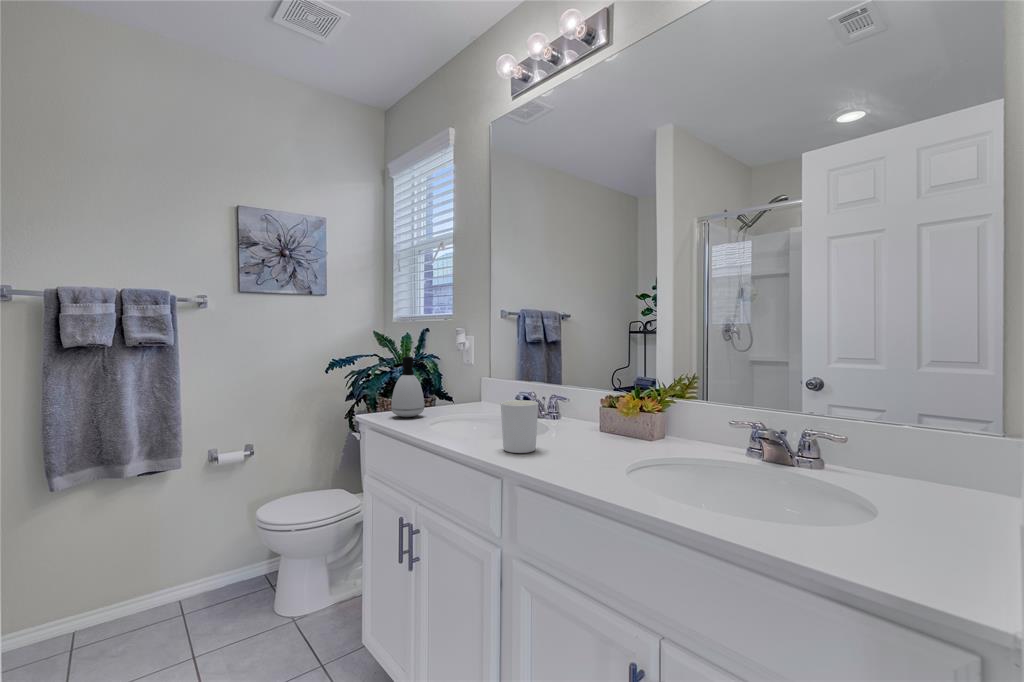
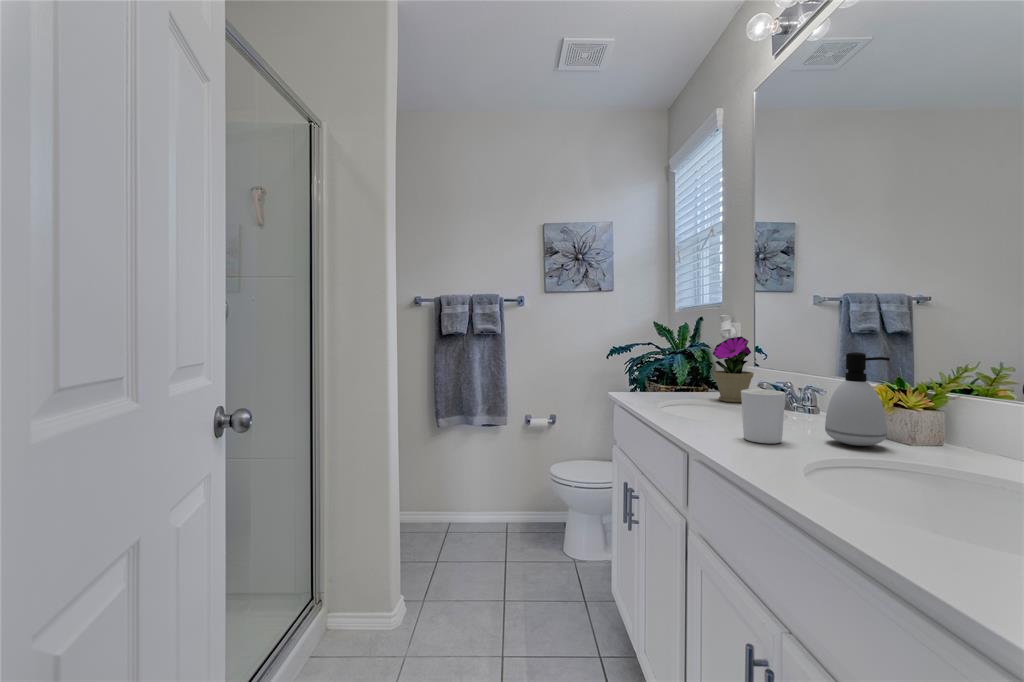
flower pot: none [447,348,483,412] -> present [713,337,754,402]
soap dispenser: present [391,356,424,417] -> present [825,352,890,446]

